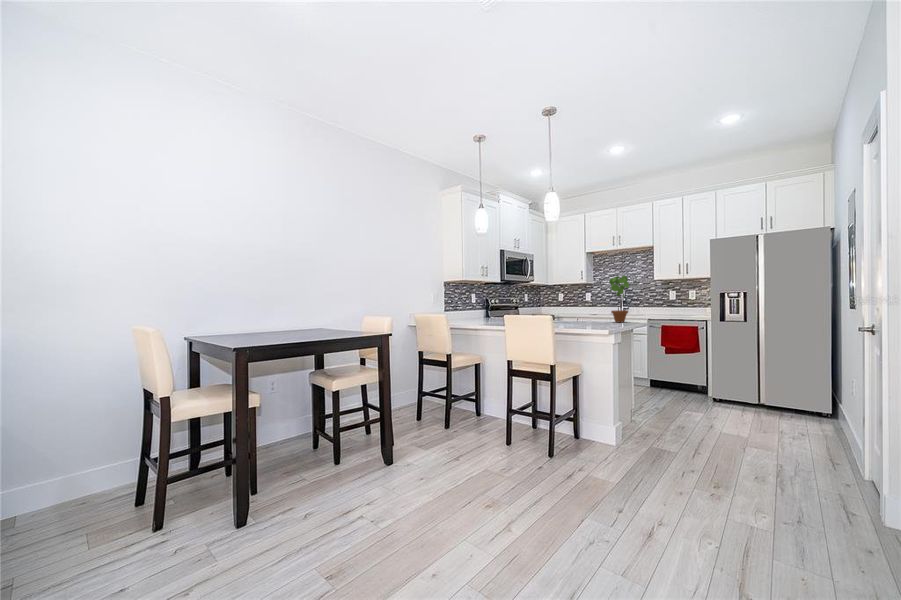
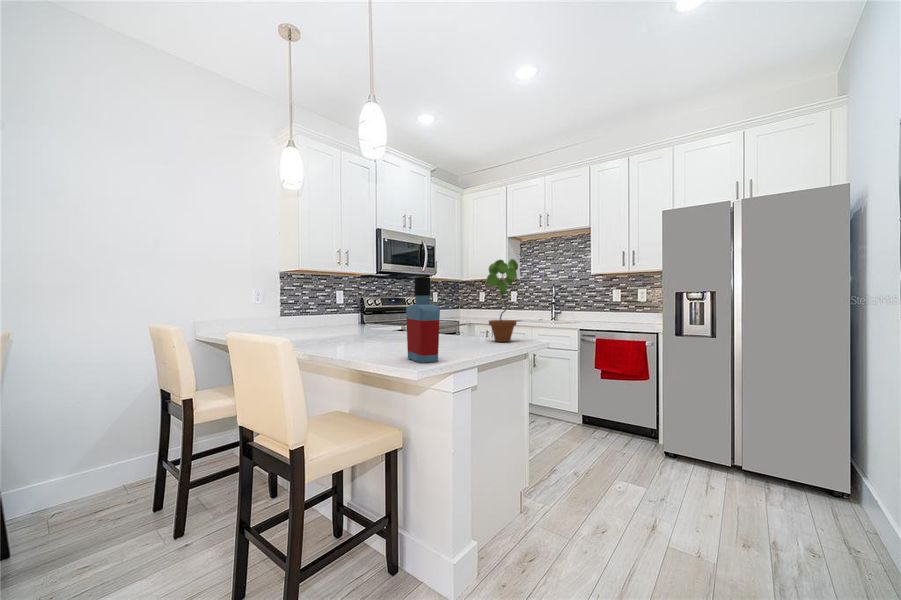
bottle: none [587,288,609,328] -> present [406,277,440,363]

